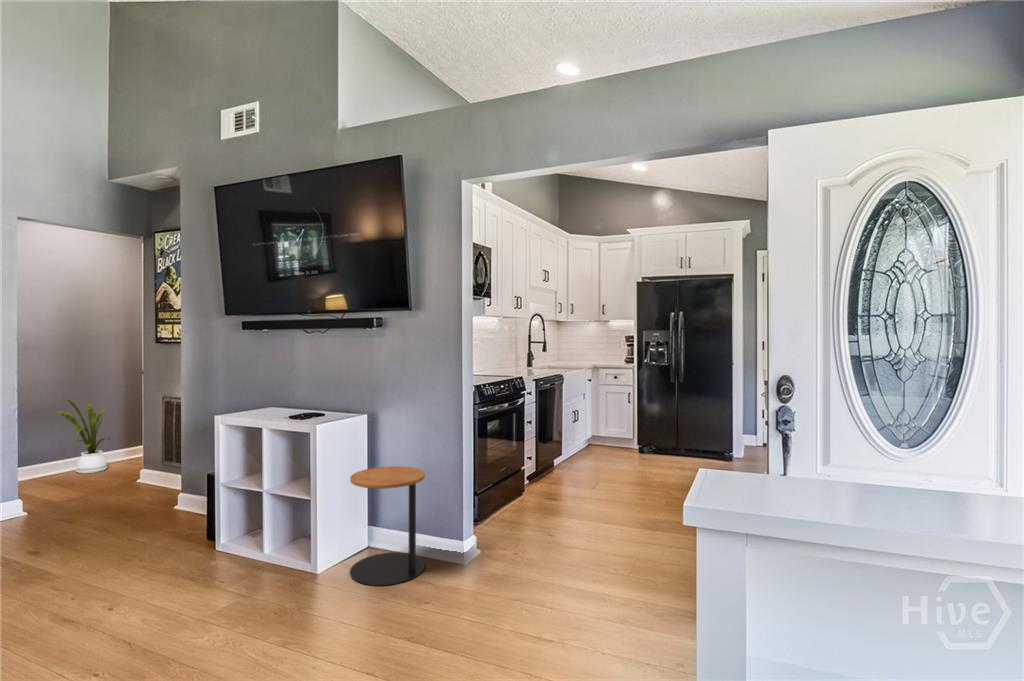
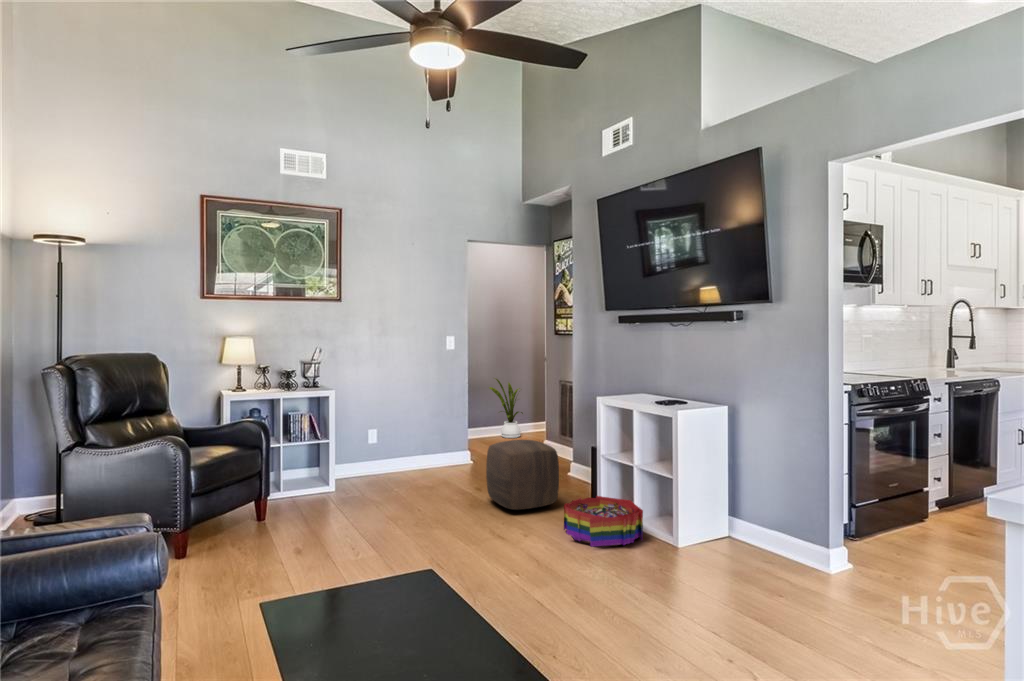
side table: present [350,466,425,586] -> none [708,458,785,572]
ottoman: none [41,478,161,578] -> present [486,440,559,510]
storage bin: none [168,531,275,604] -> present [564,496,643,546]

